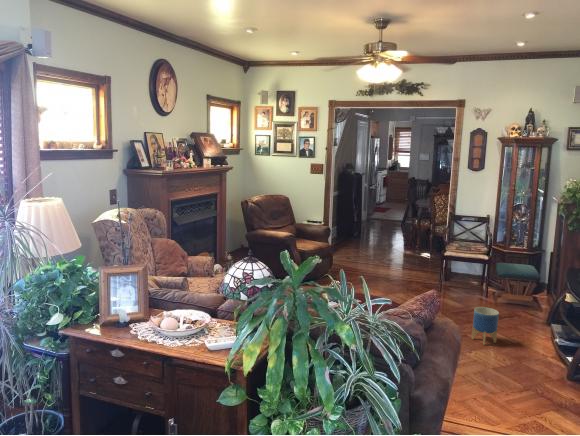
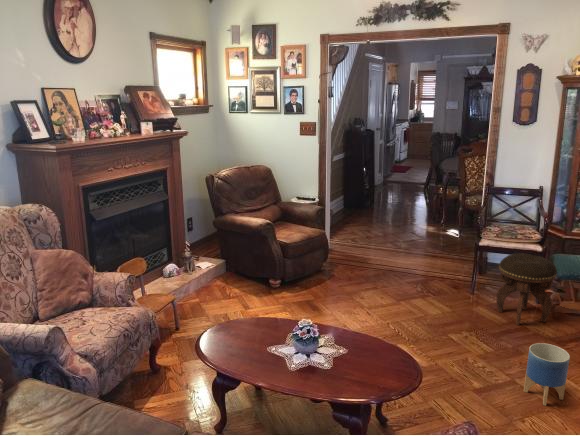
footstool: none [456,259,496,308] -> present [497,253,557,325]

